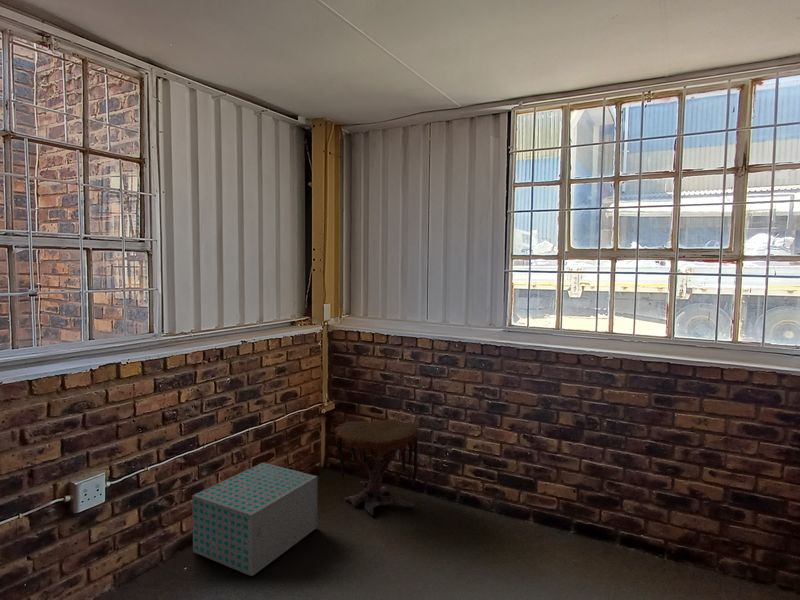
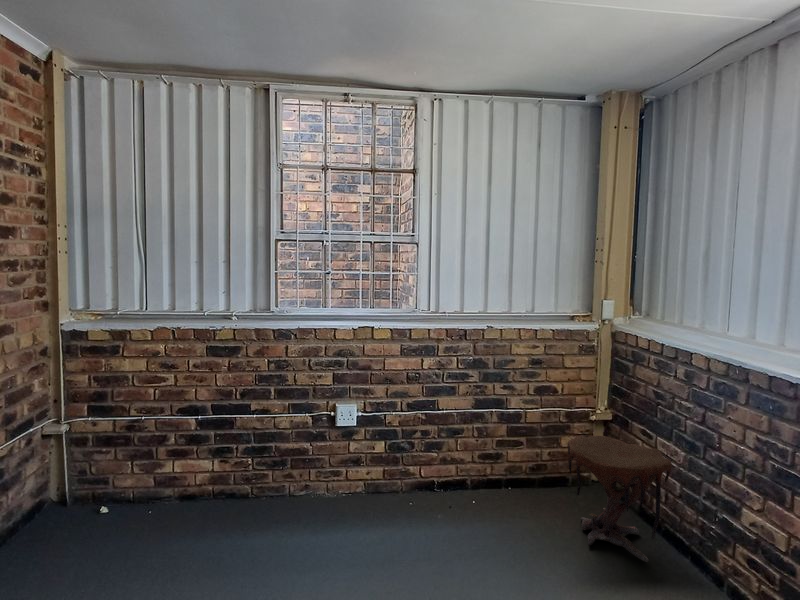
storage box: present [192,463,318,576] -> none [424,447,528,531]

